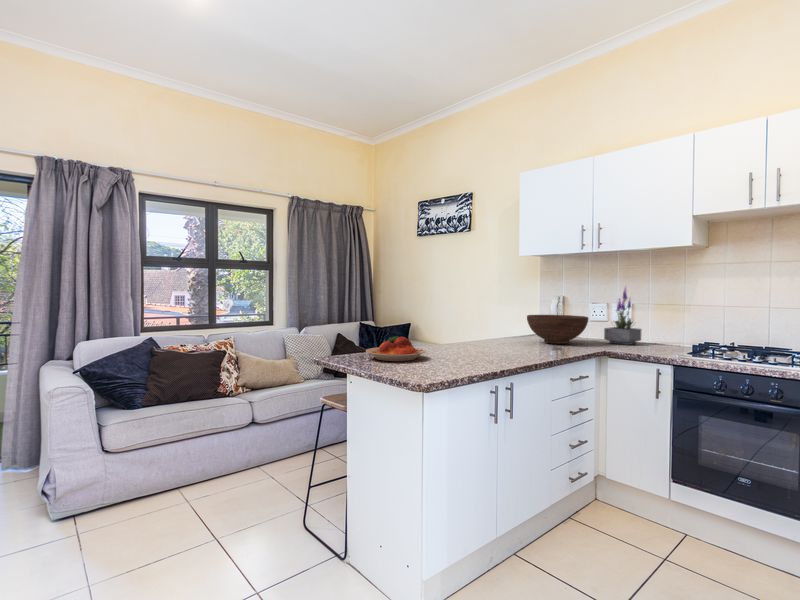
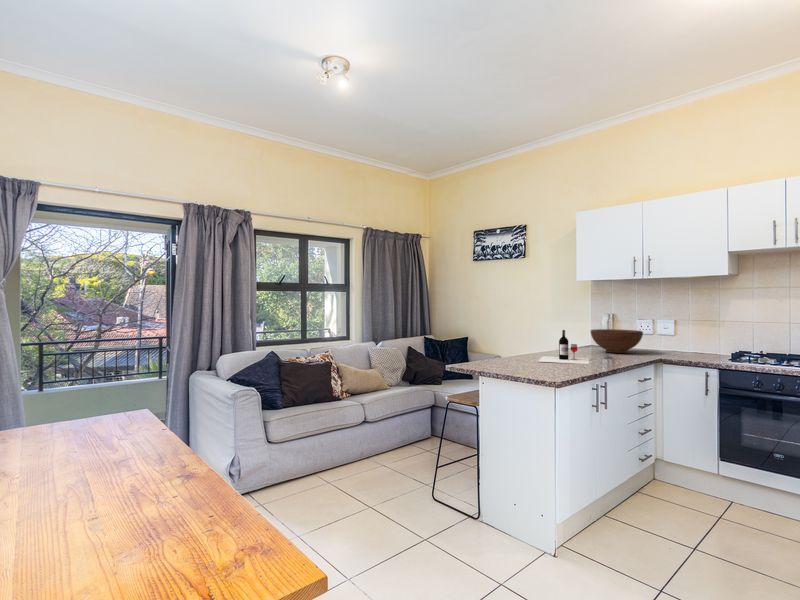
potted plant: present [604,286,641,345] -> none [655,305,685,353]
wine bottle: none [442,314,513,358] -> present [538,330,589,364]
plate: present [366,336,425,361] -> none [484,348,532,367]

